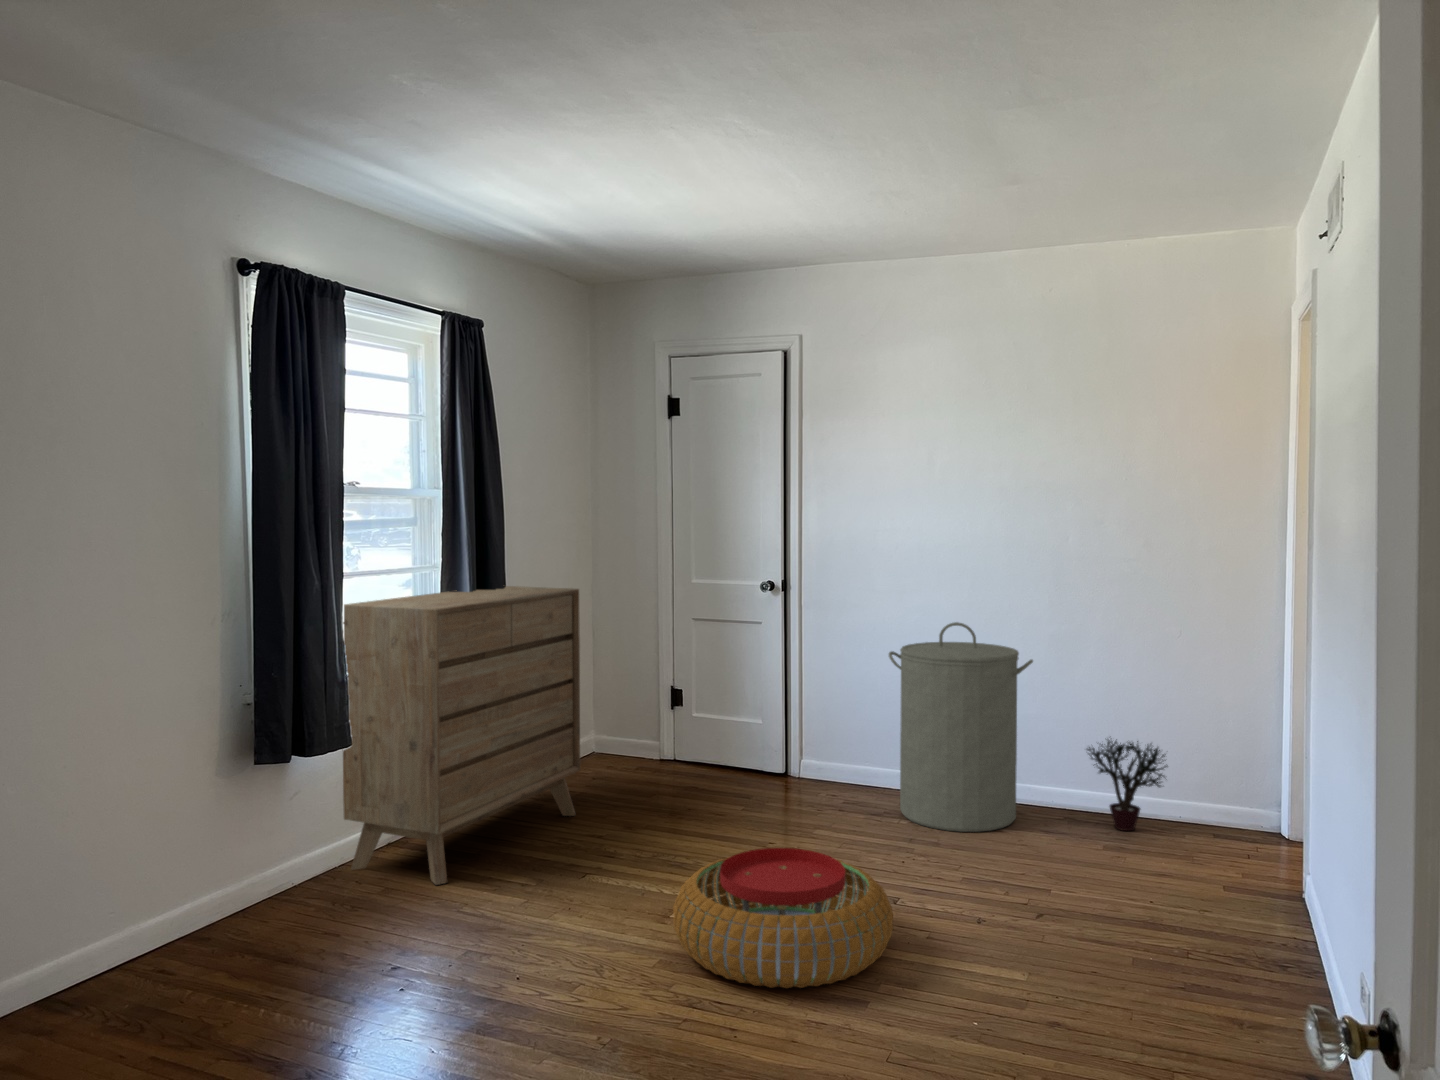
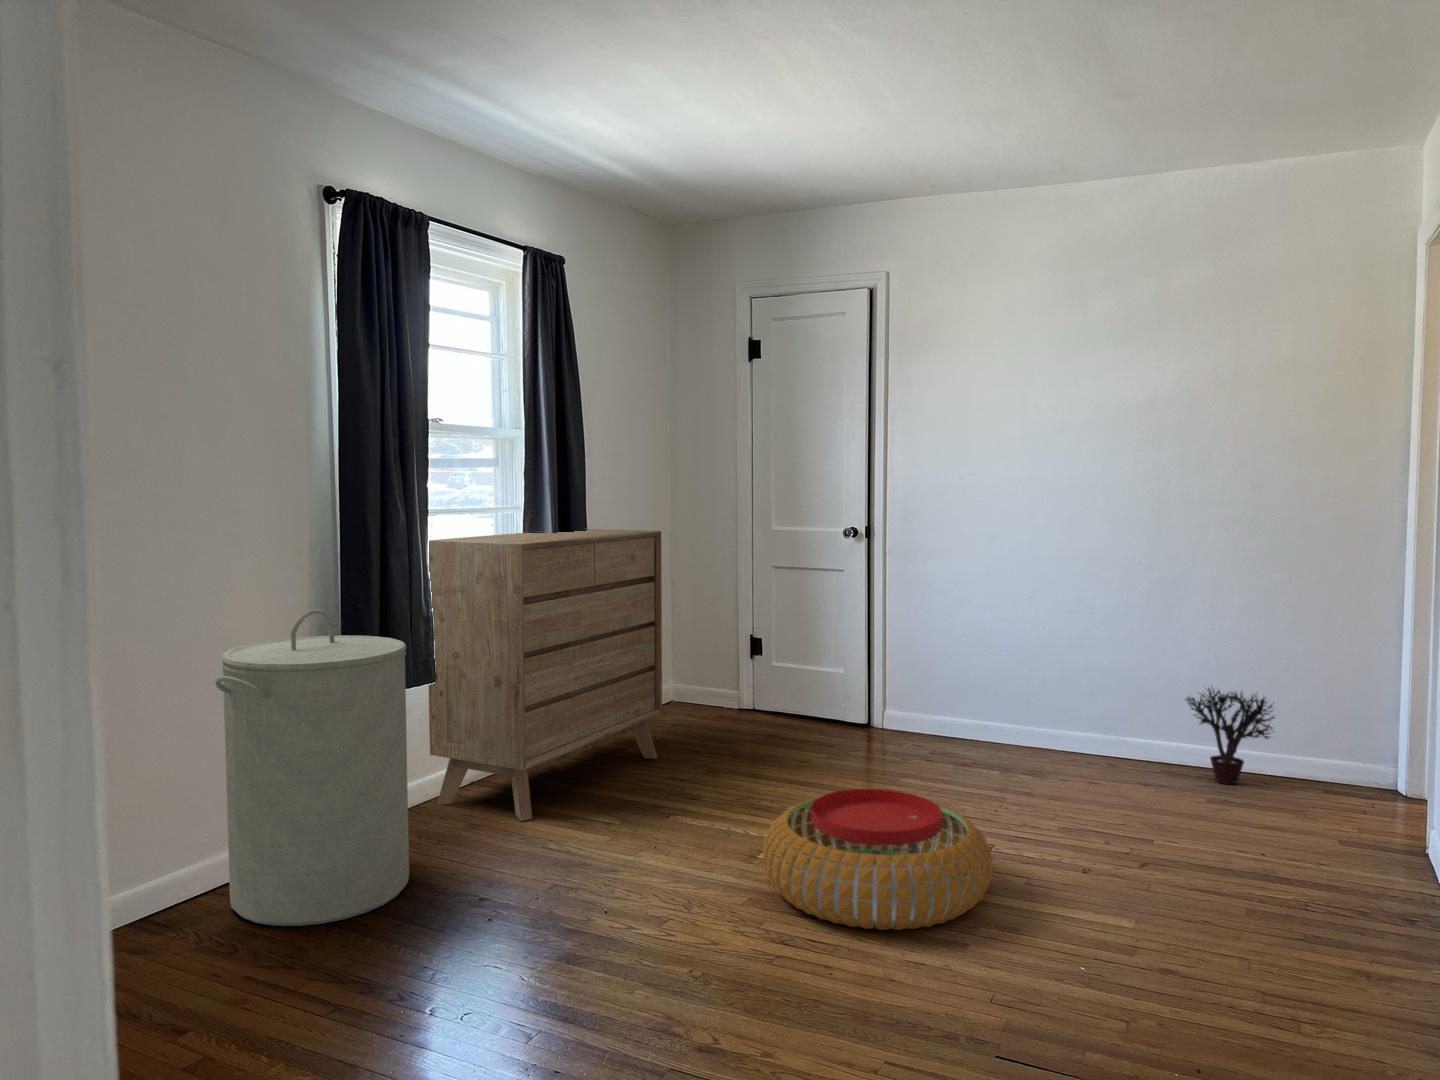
laundry hamper: present [889,622,1033,832] -> present [215,609,409,926]

